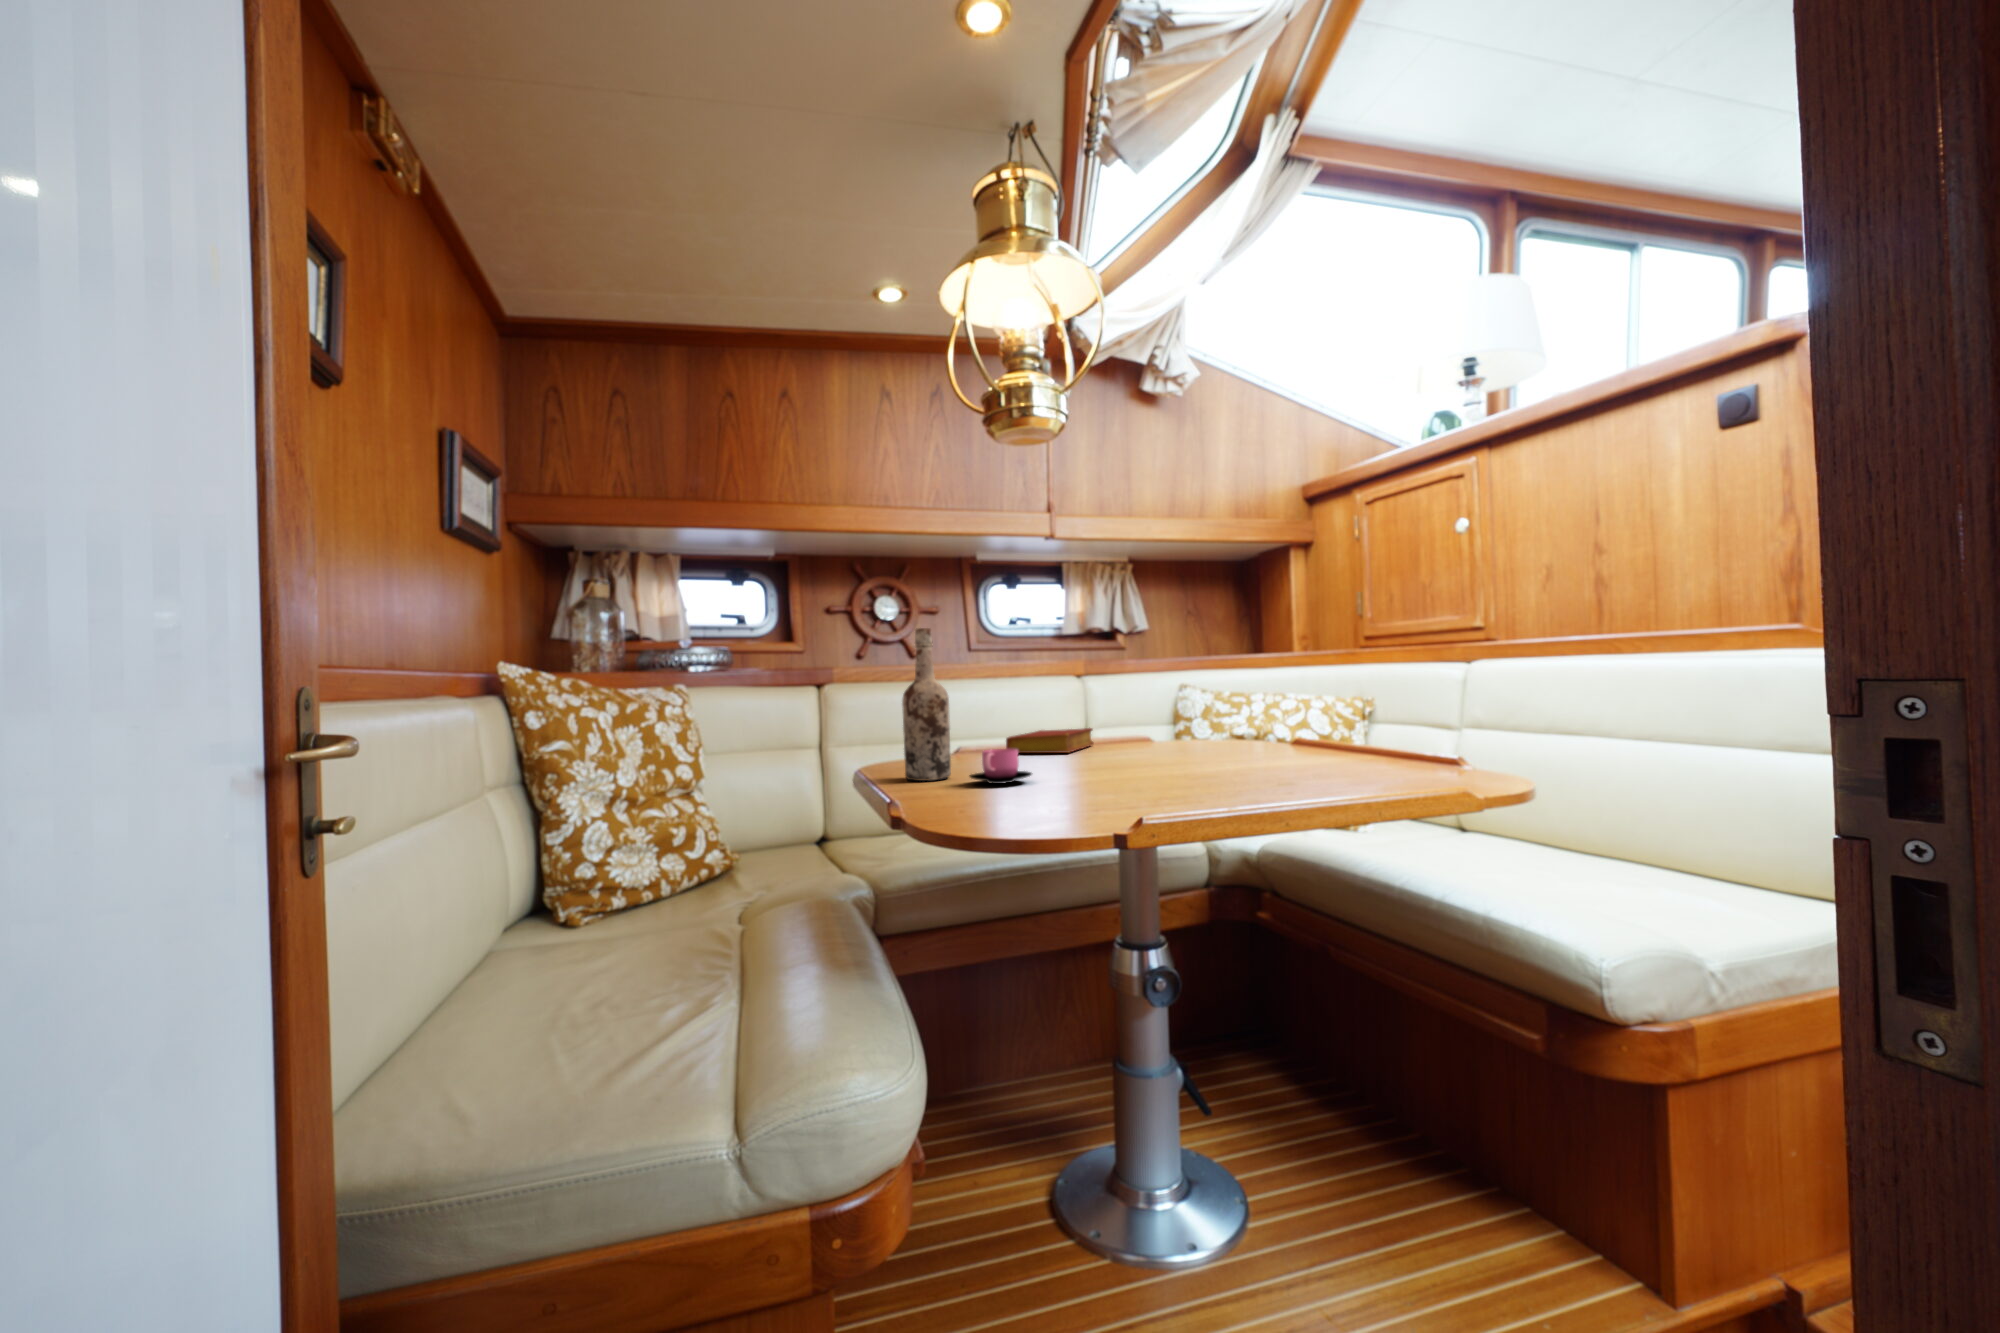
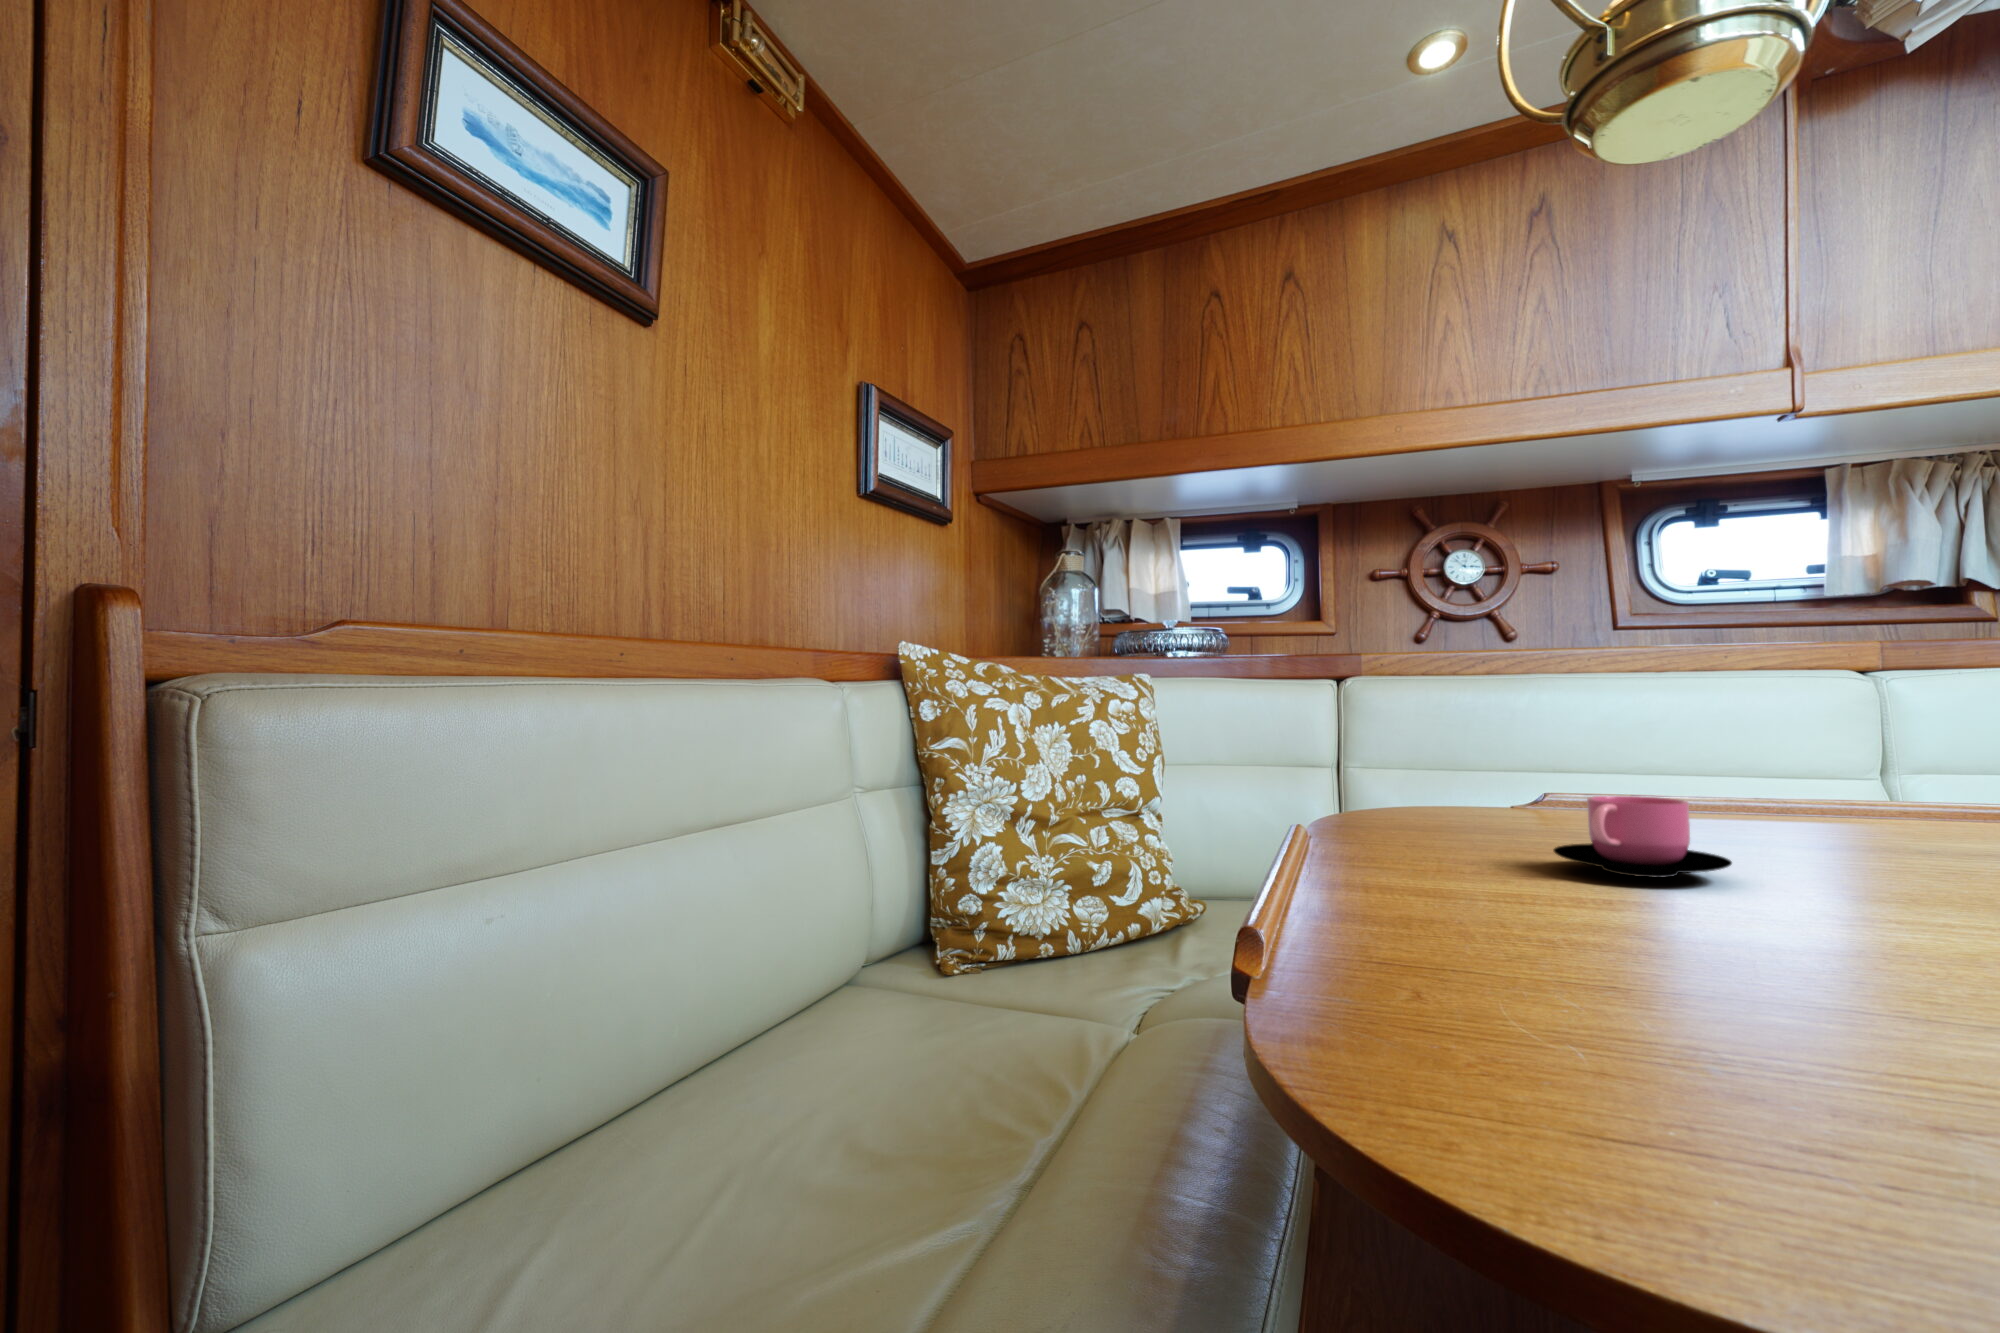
wine bottle: present [902,628,951,781] -> none [1415,548,1521,846]
book: present [1006,728,1094,753] -> none [1674,762,1916,815]

